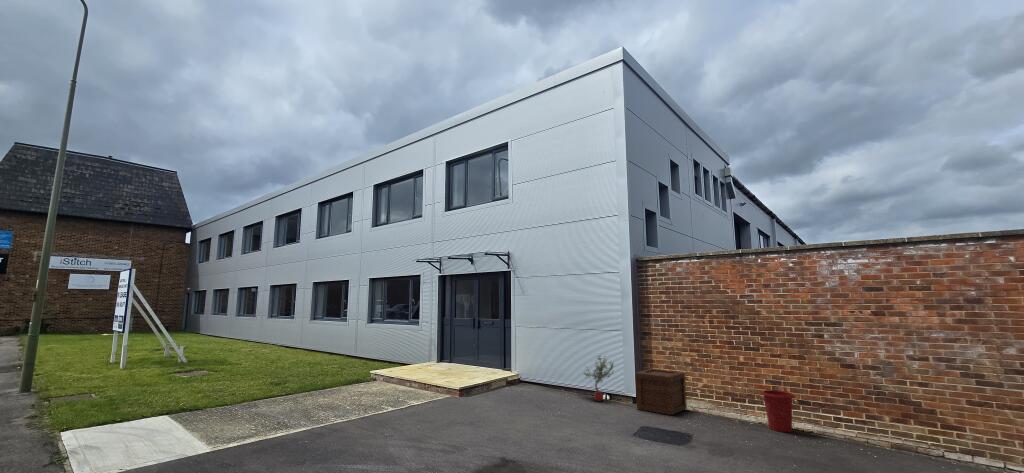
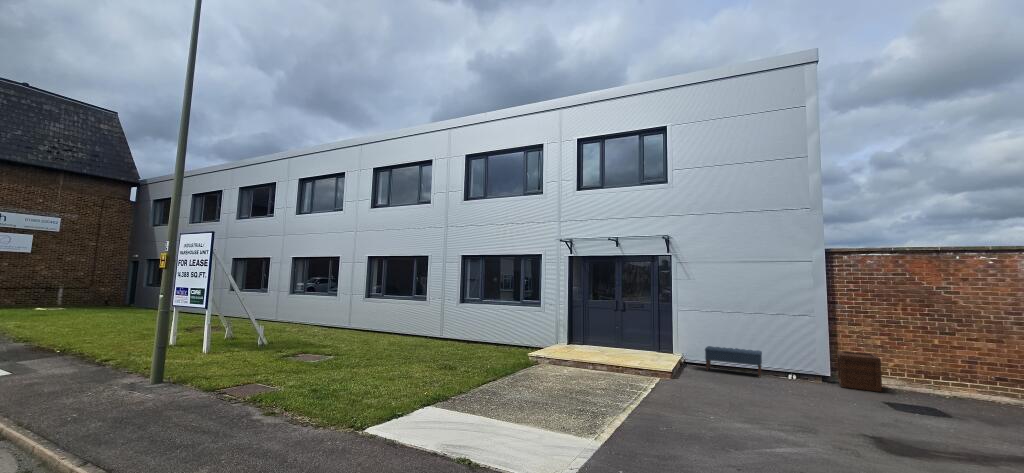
potted tree: present [584,356,614,401] -> none [771,339,810,381]
bench: none [529,364,583,397] -> present [705,346,762,377]
waste bin: present [761,390,795,432] -> none [965,369,1002,404]

